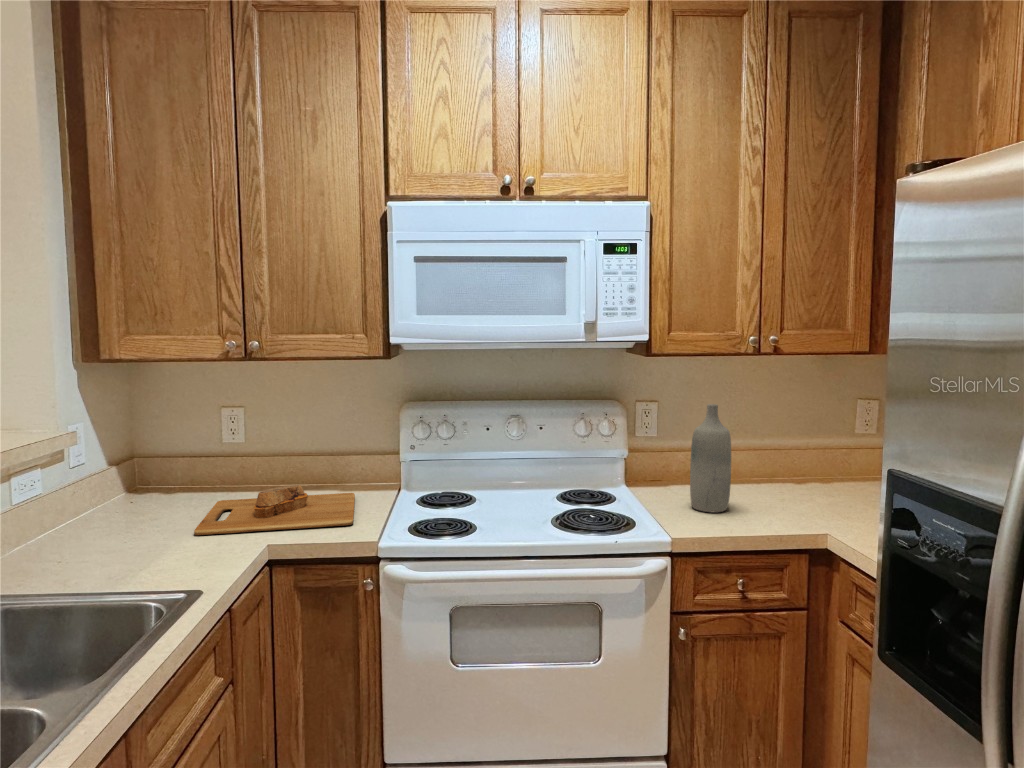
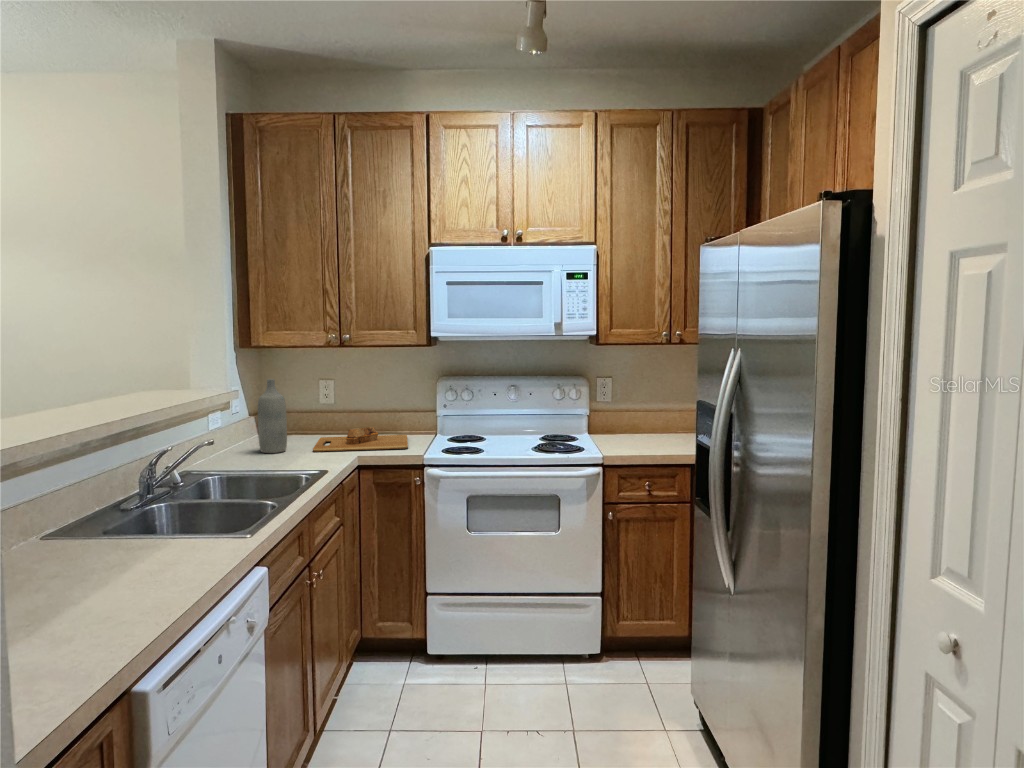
bottle: present [690,404,731,512] -> present [258,379,287,453]

